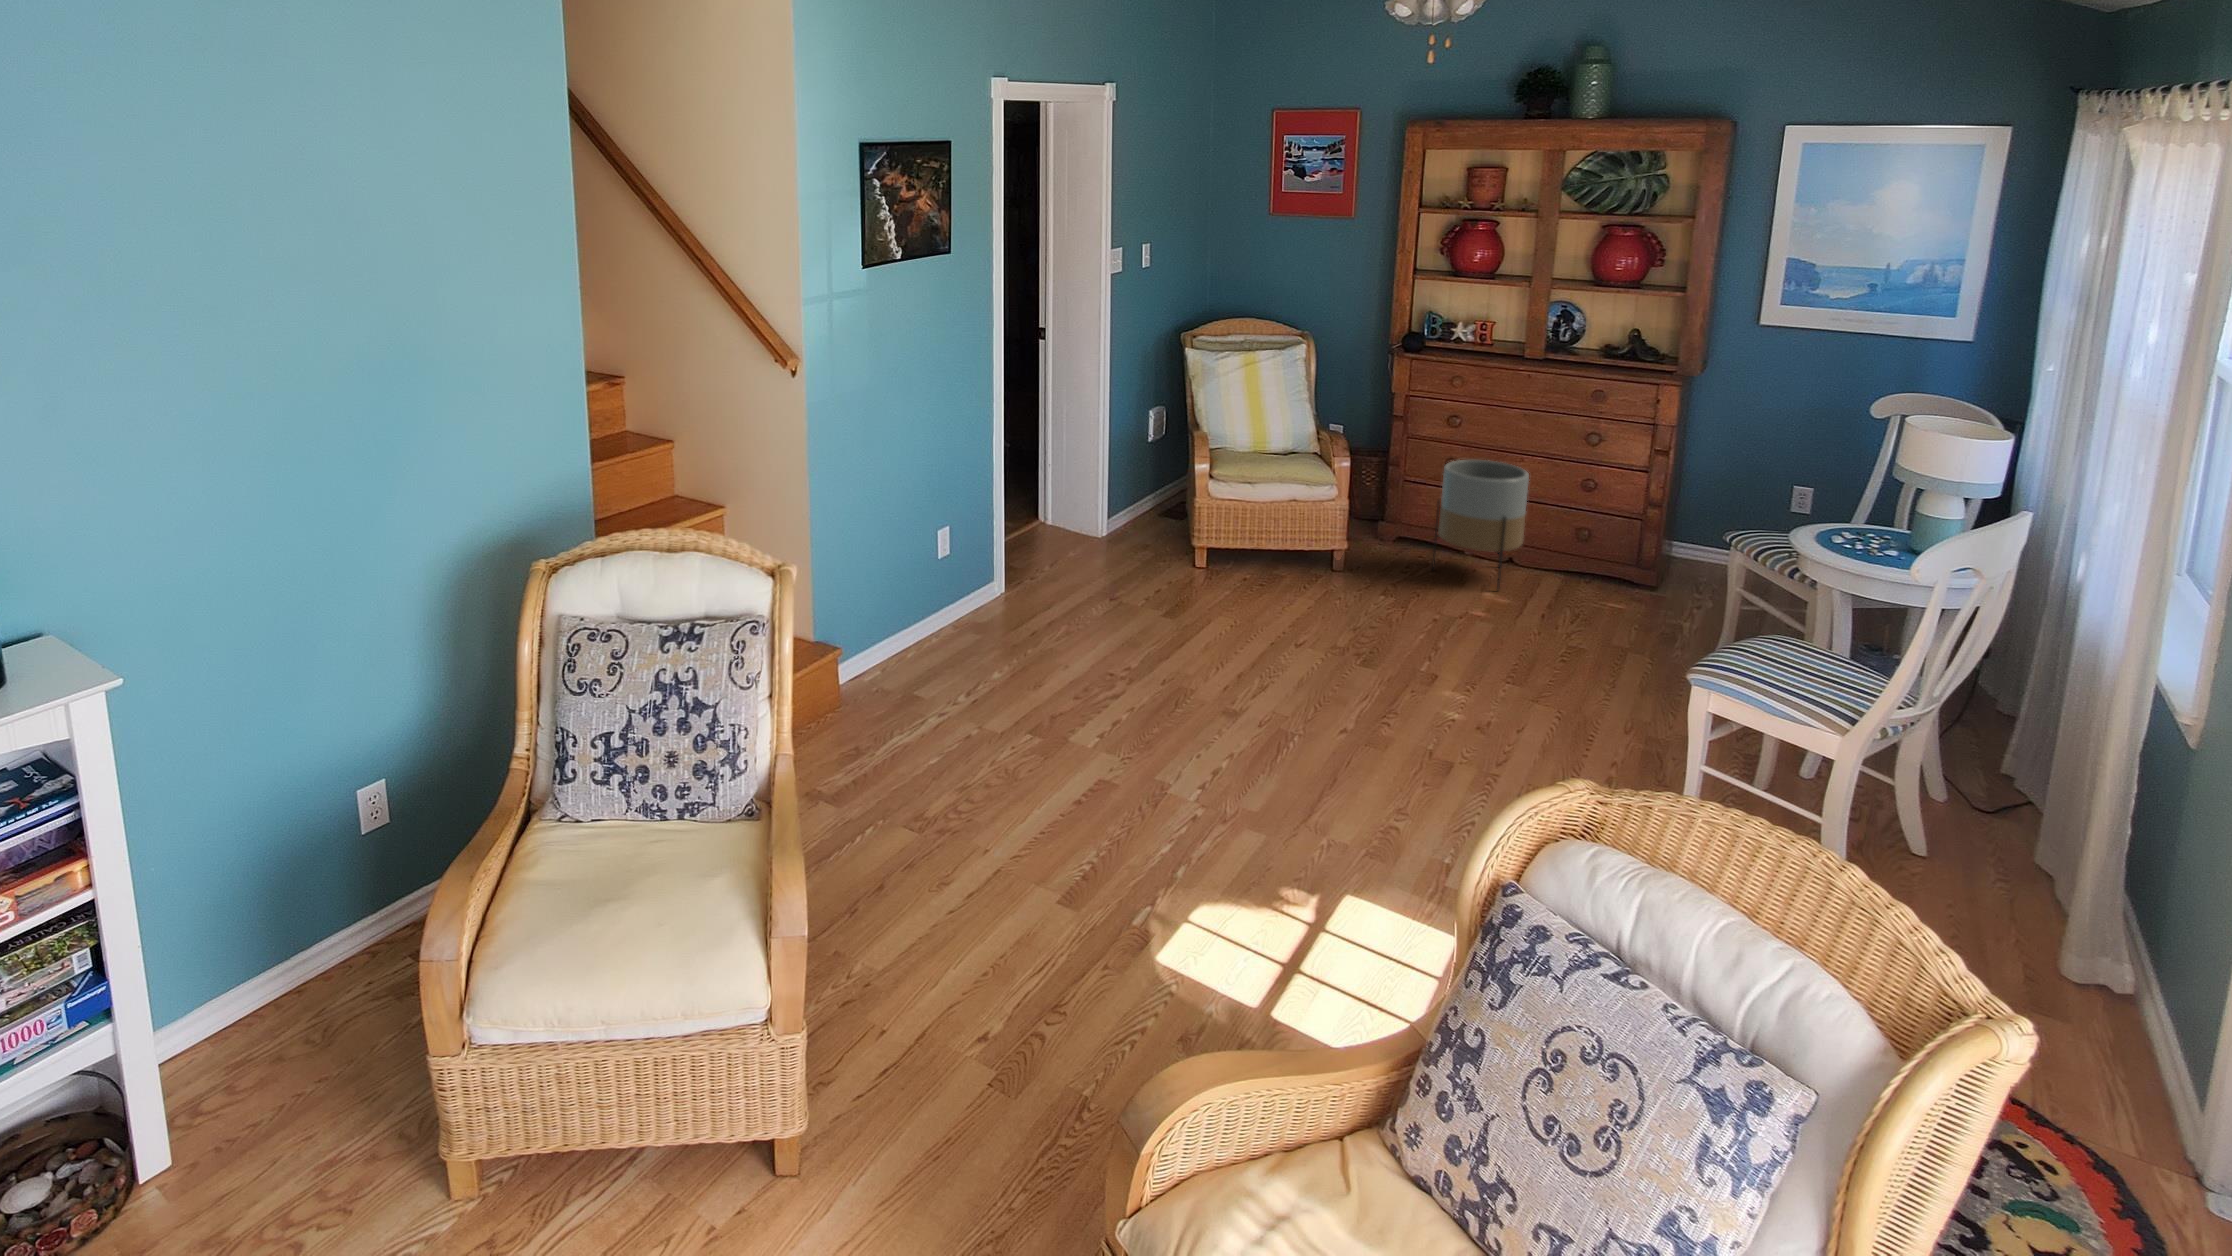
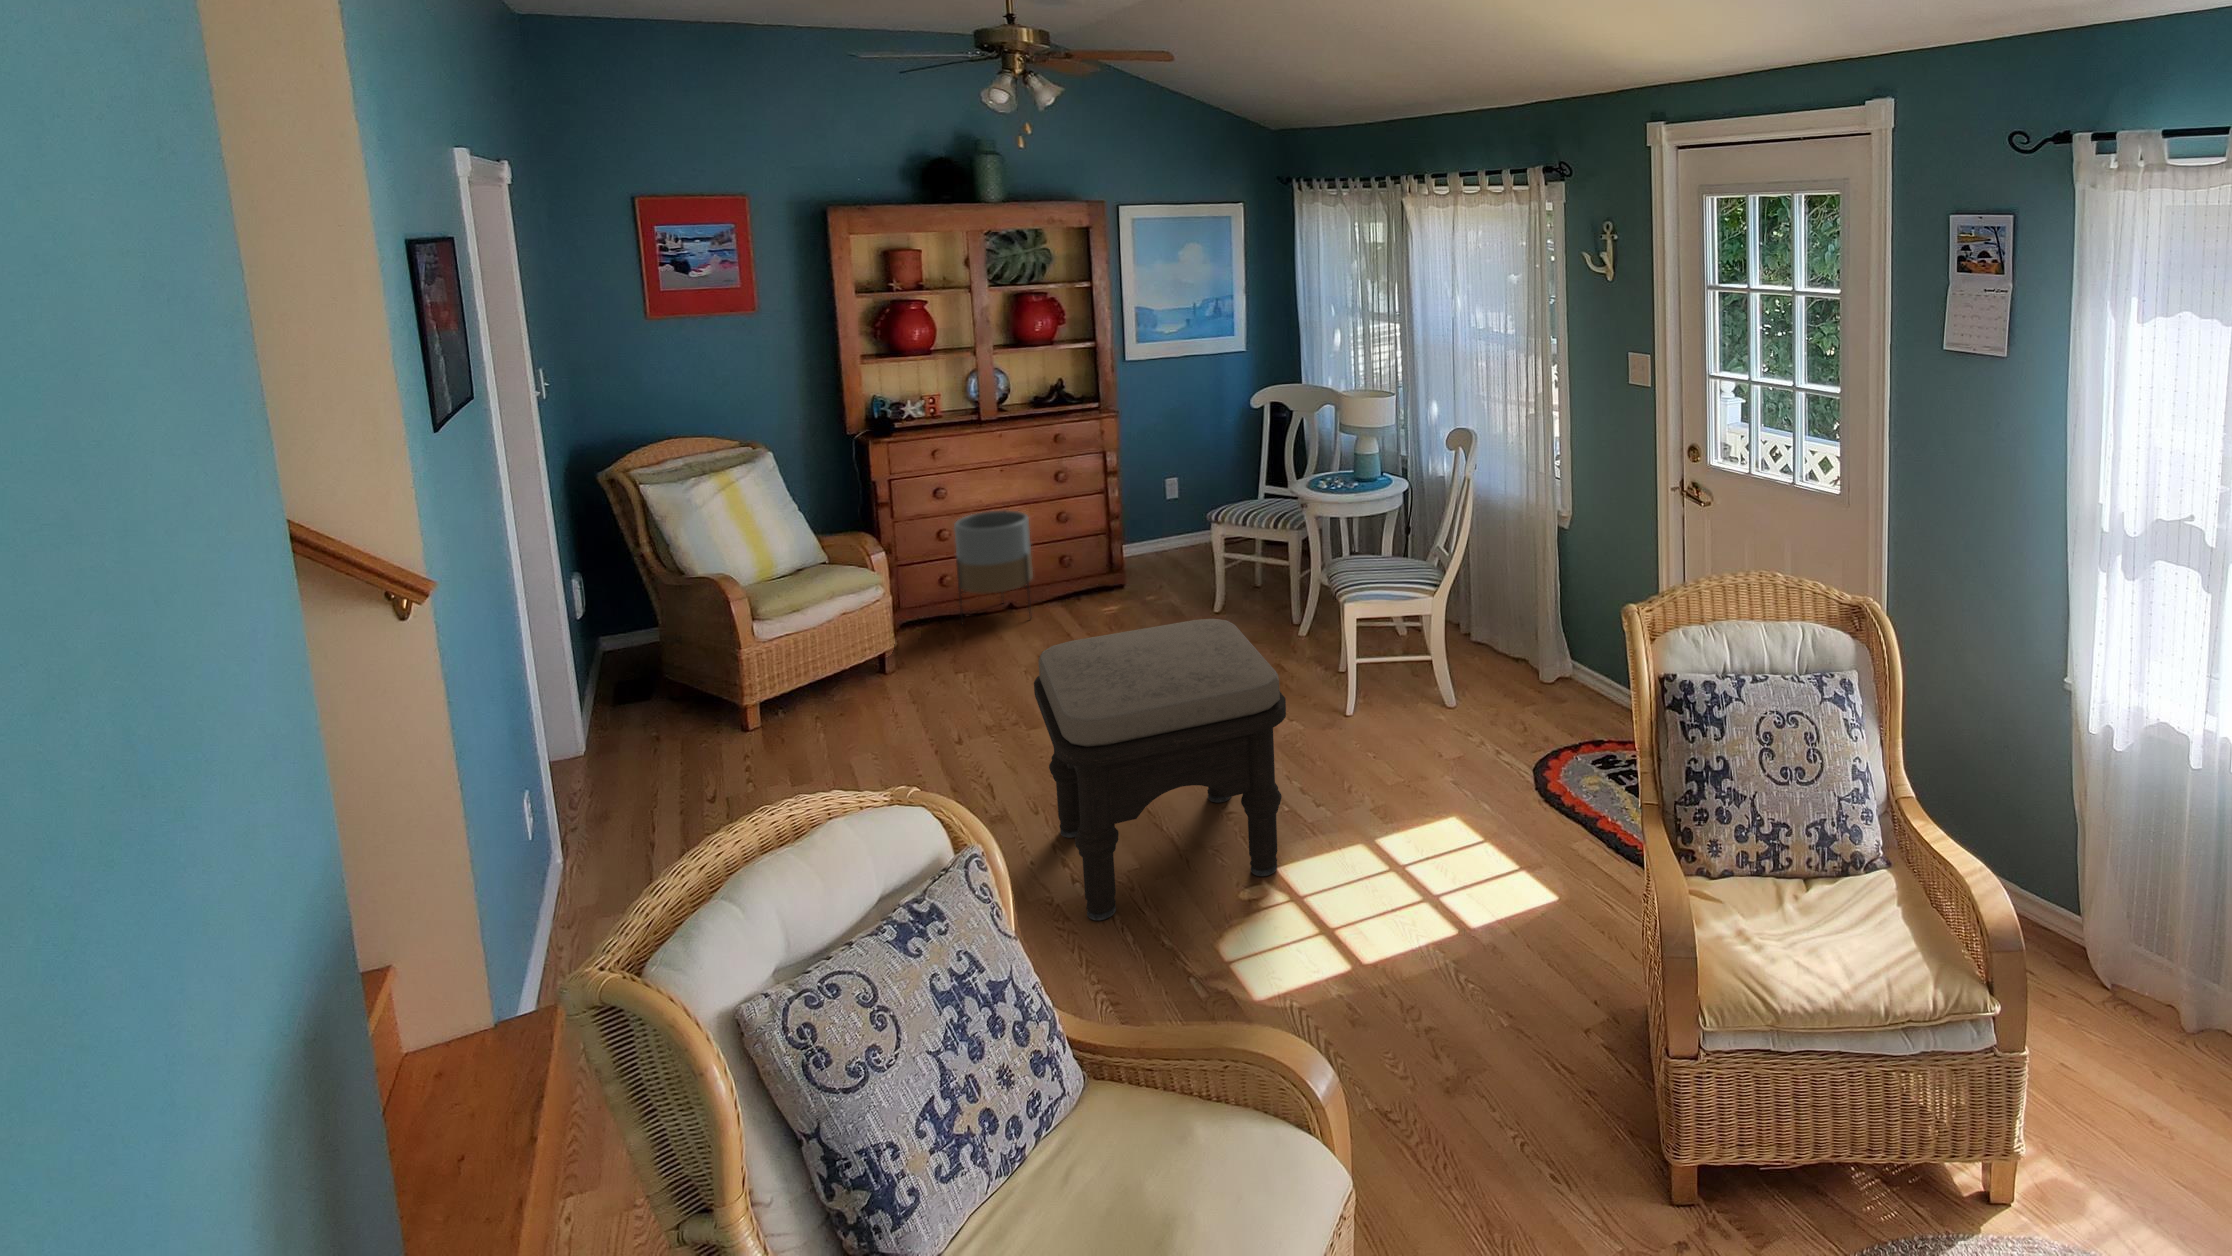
ottoman: none [1120,570,1424,902] -> present [1034,619,1286,920]

